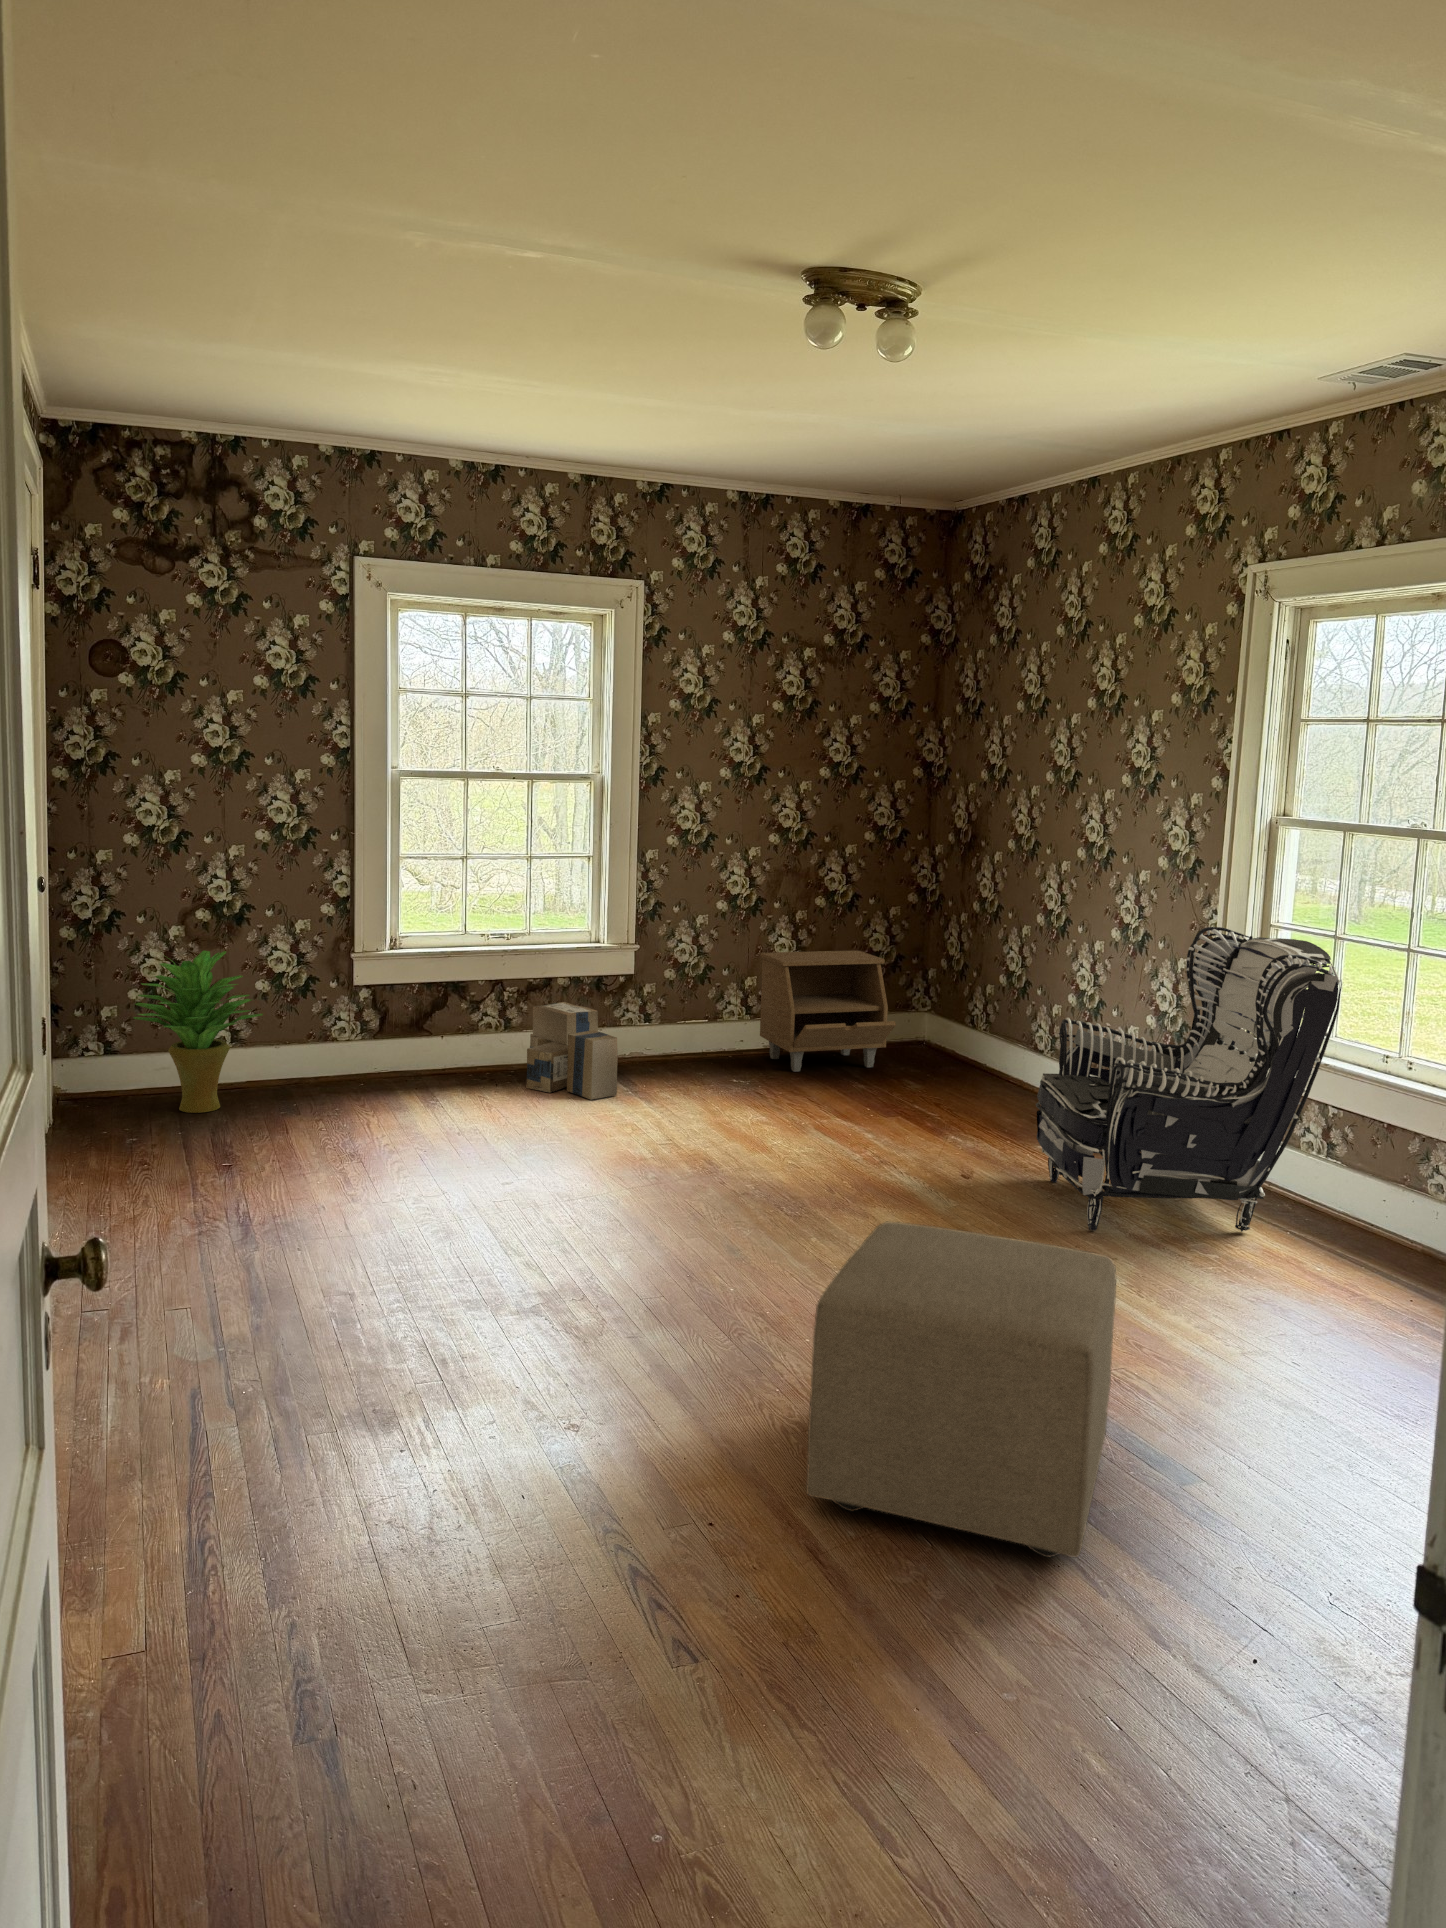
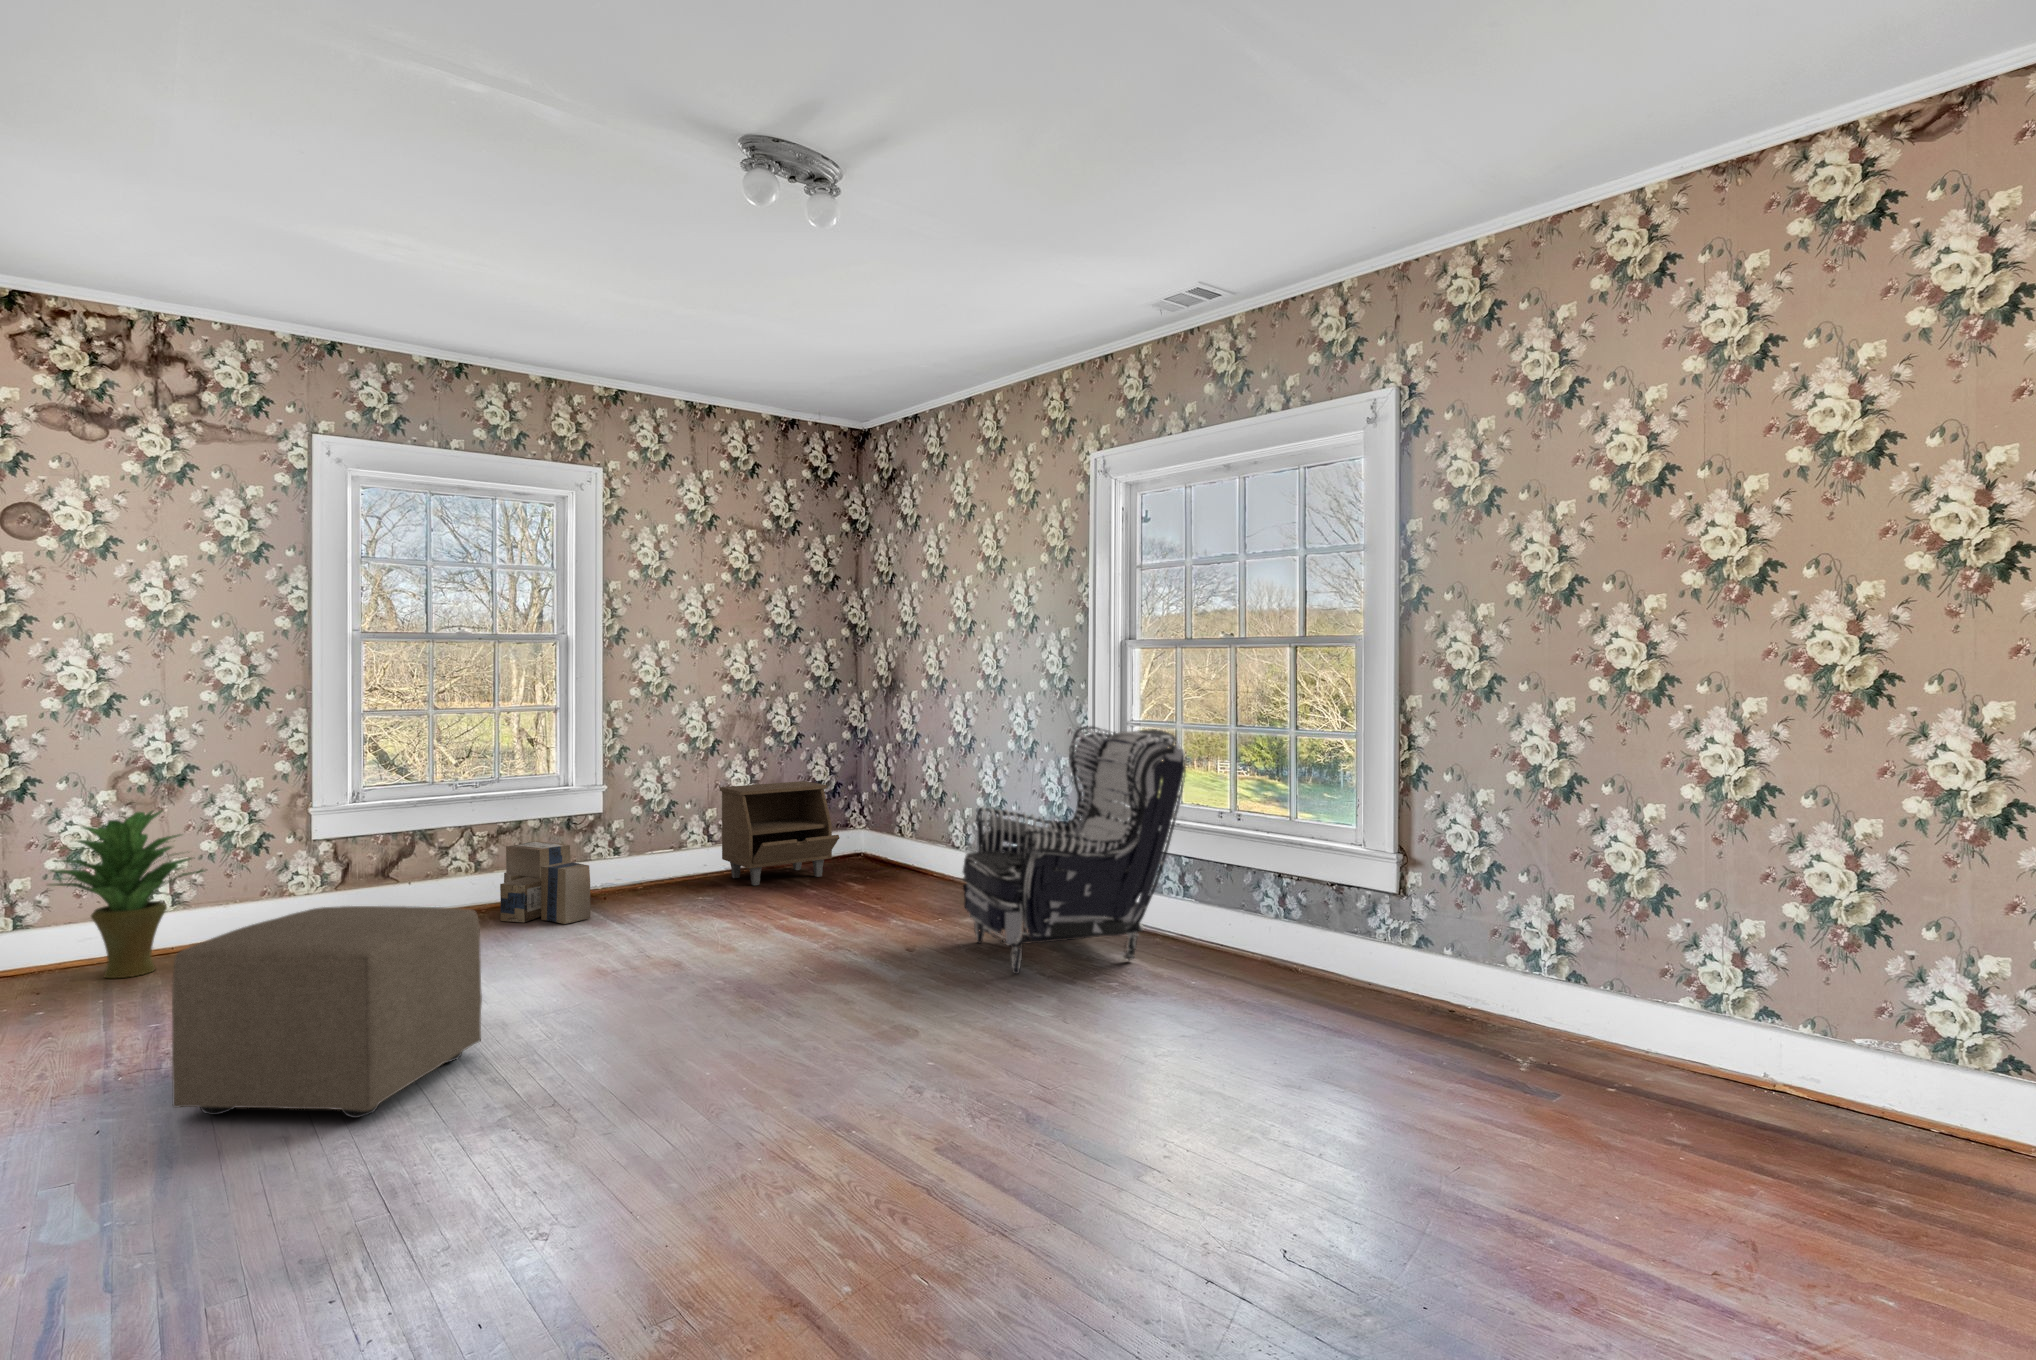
ottoman: present [806,1221,1116,1558] -> present [172,906,482,1118]

